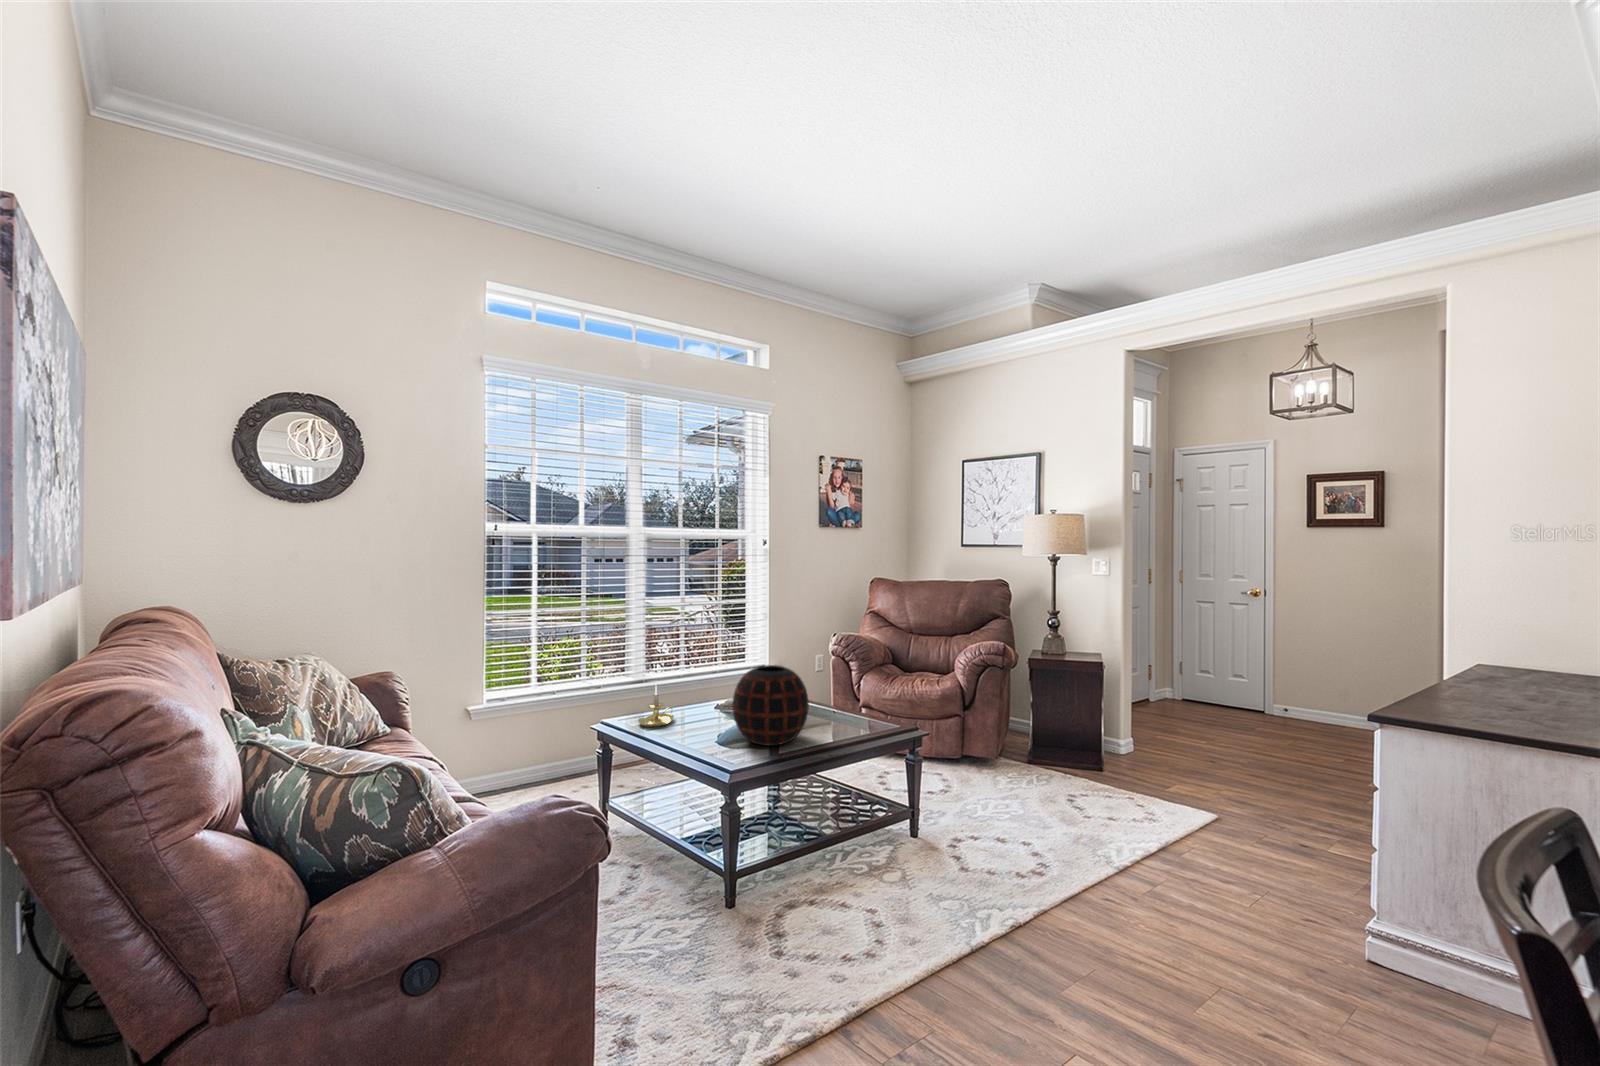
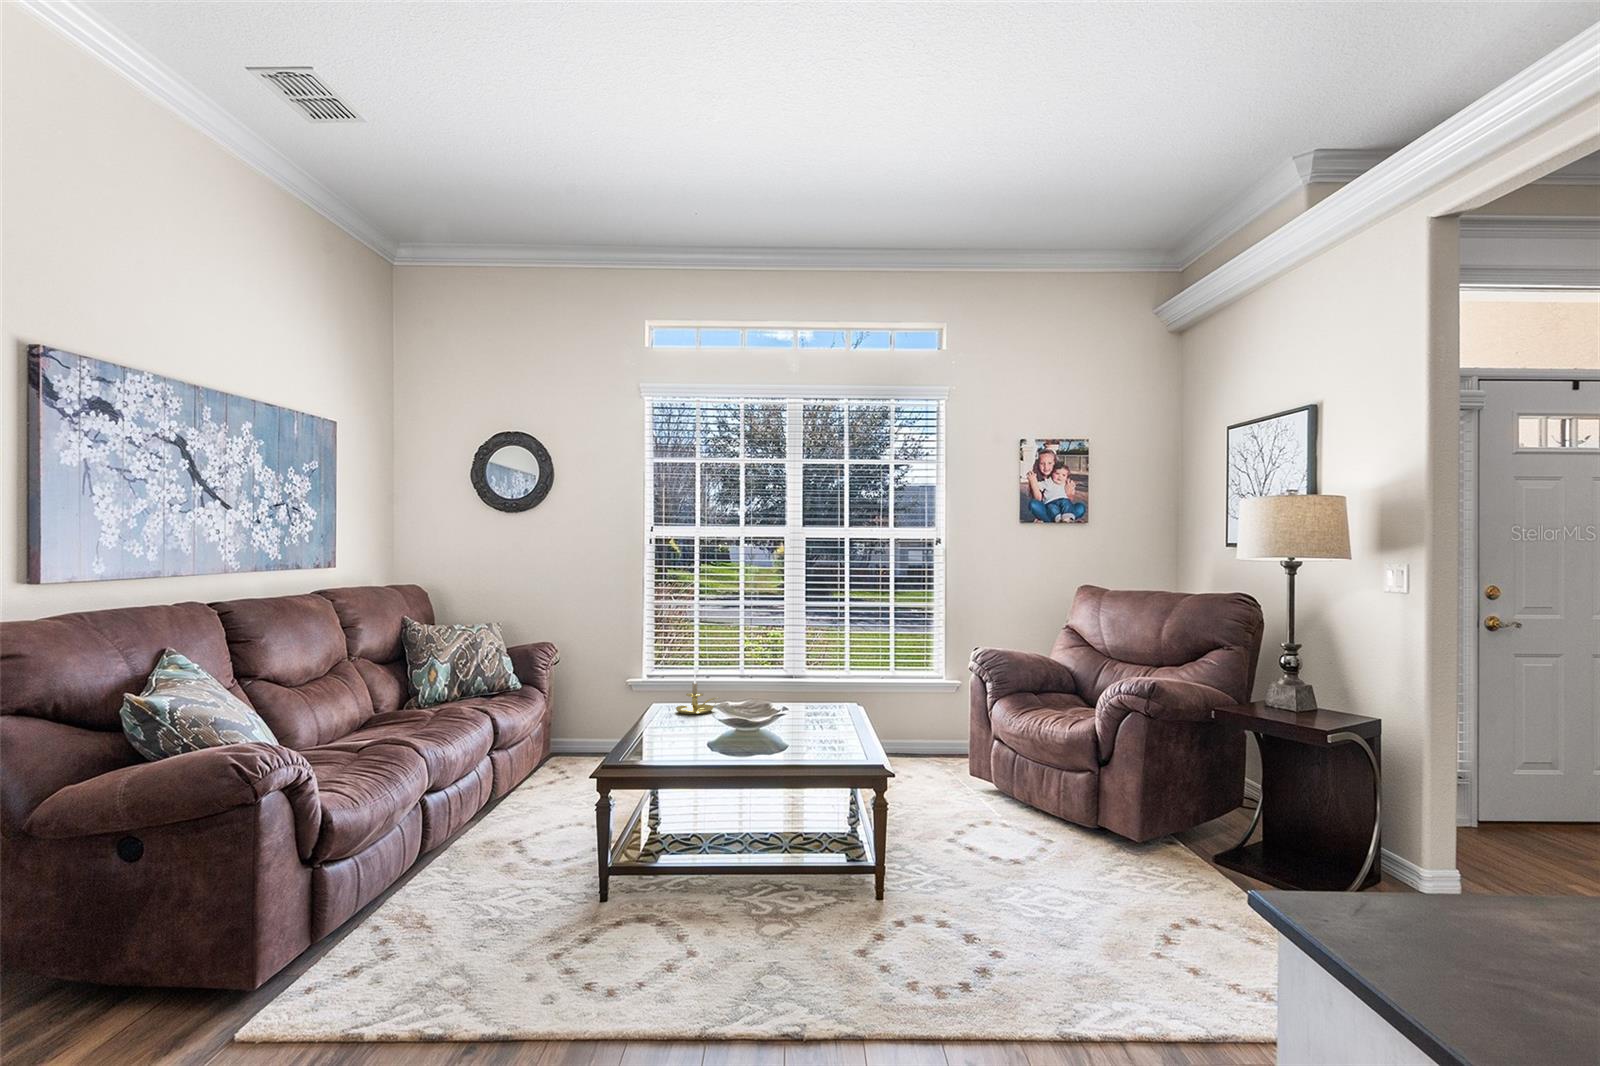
decorative vase: present [732,665,809,746] -> none [717,659,797,742]

